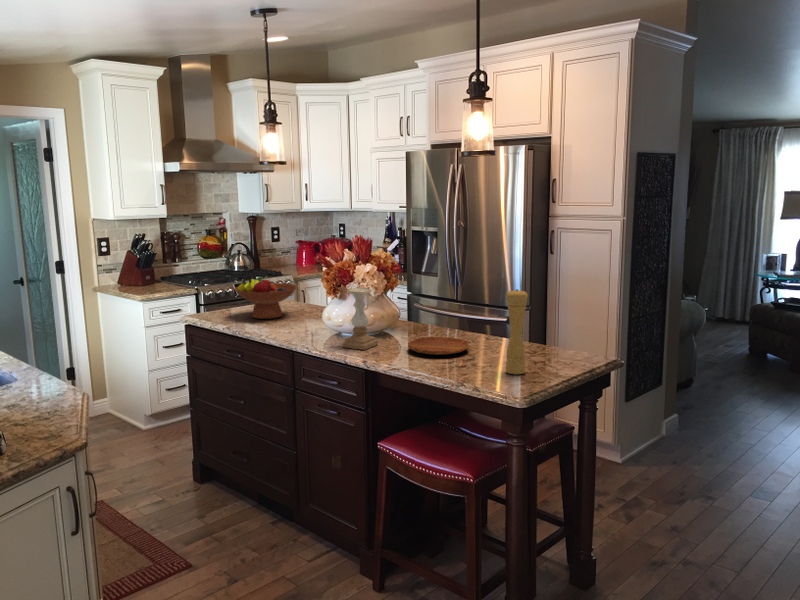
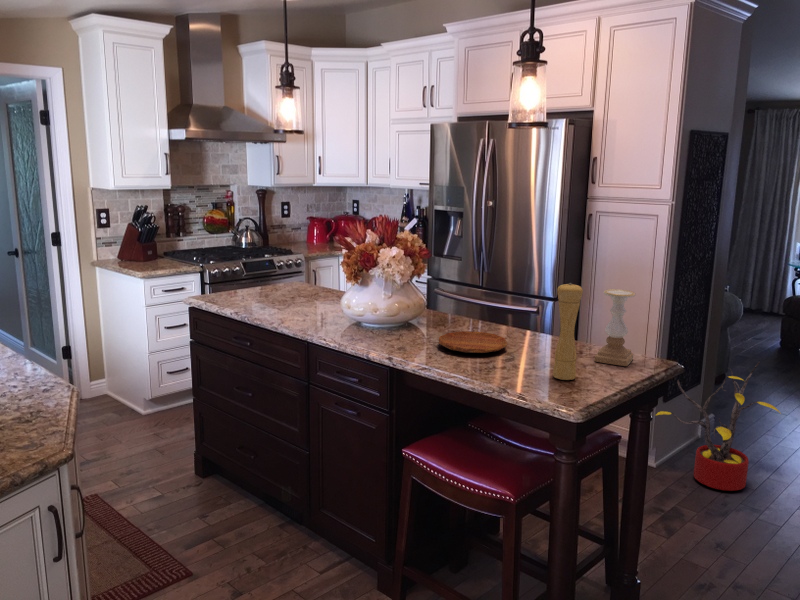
fruit bowl: present [235,277,297,319] -> none [244,257,312,304]
candle holder: present [343,288,378,350] -> present [594,289,635,366]
decorative plant: none [616,361,733,481] -> present [656,362,780,491]

